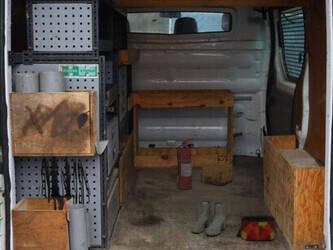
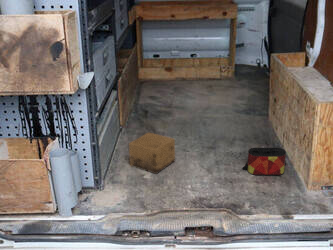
fire extinguisher: present [177,139,193,190] -> none [178,55,196,108]
cardboard box: present [202,163,232,186] -> present [129,133,175,174]
boots: present [192,201,226,236] -> none [194,129,231,169]

